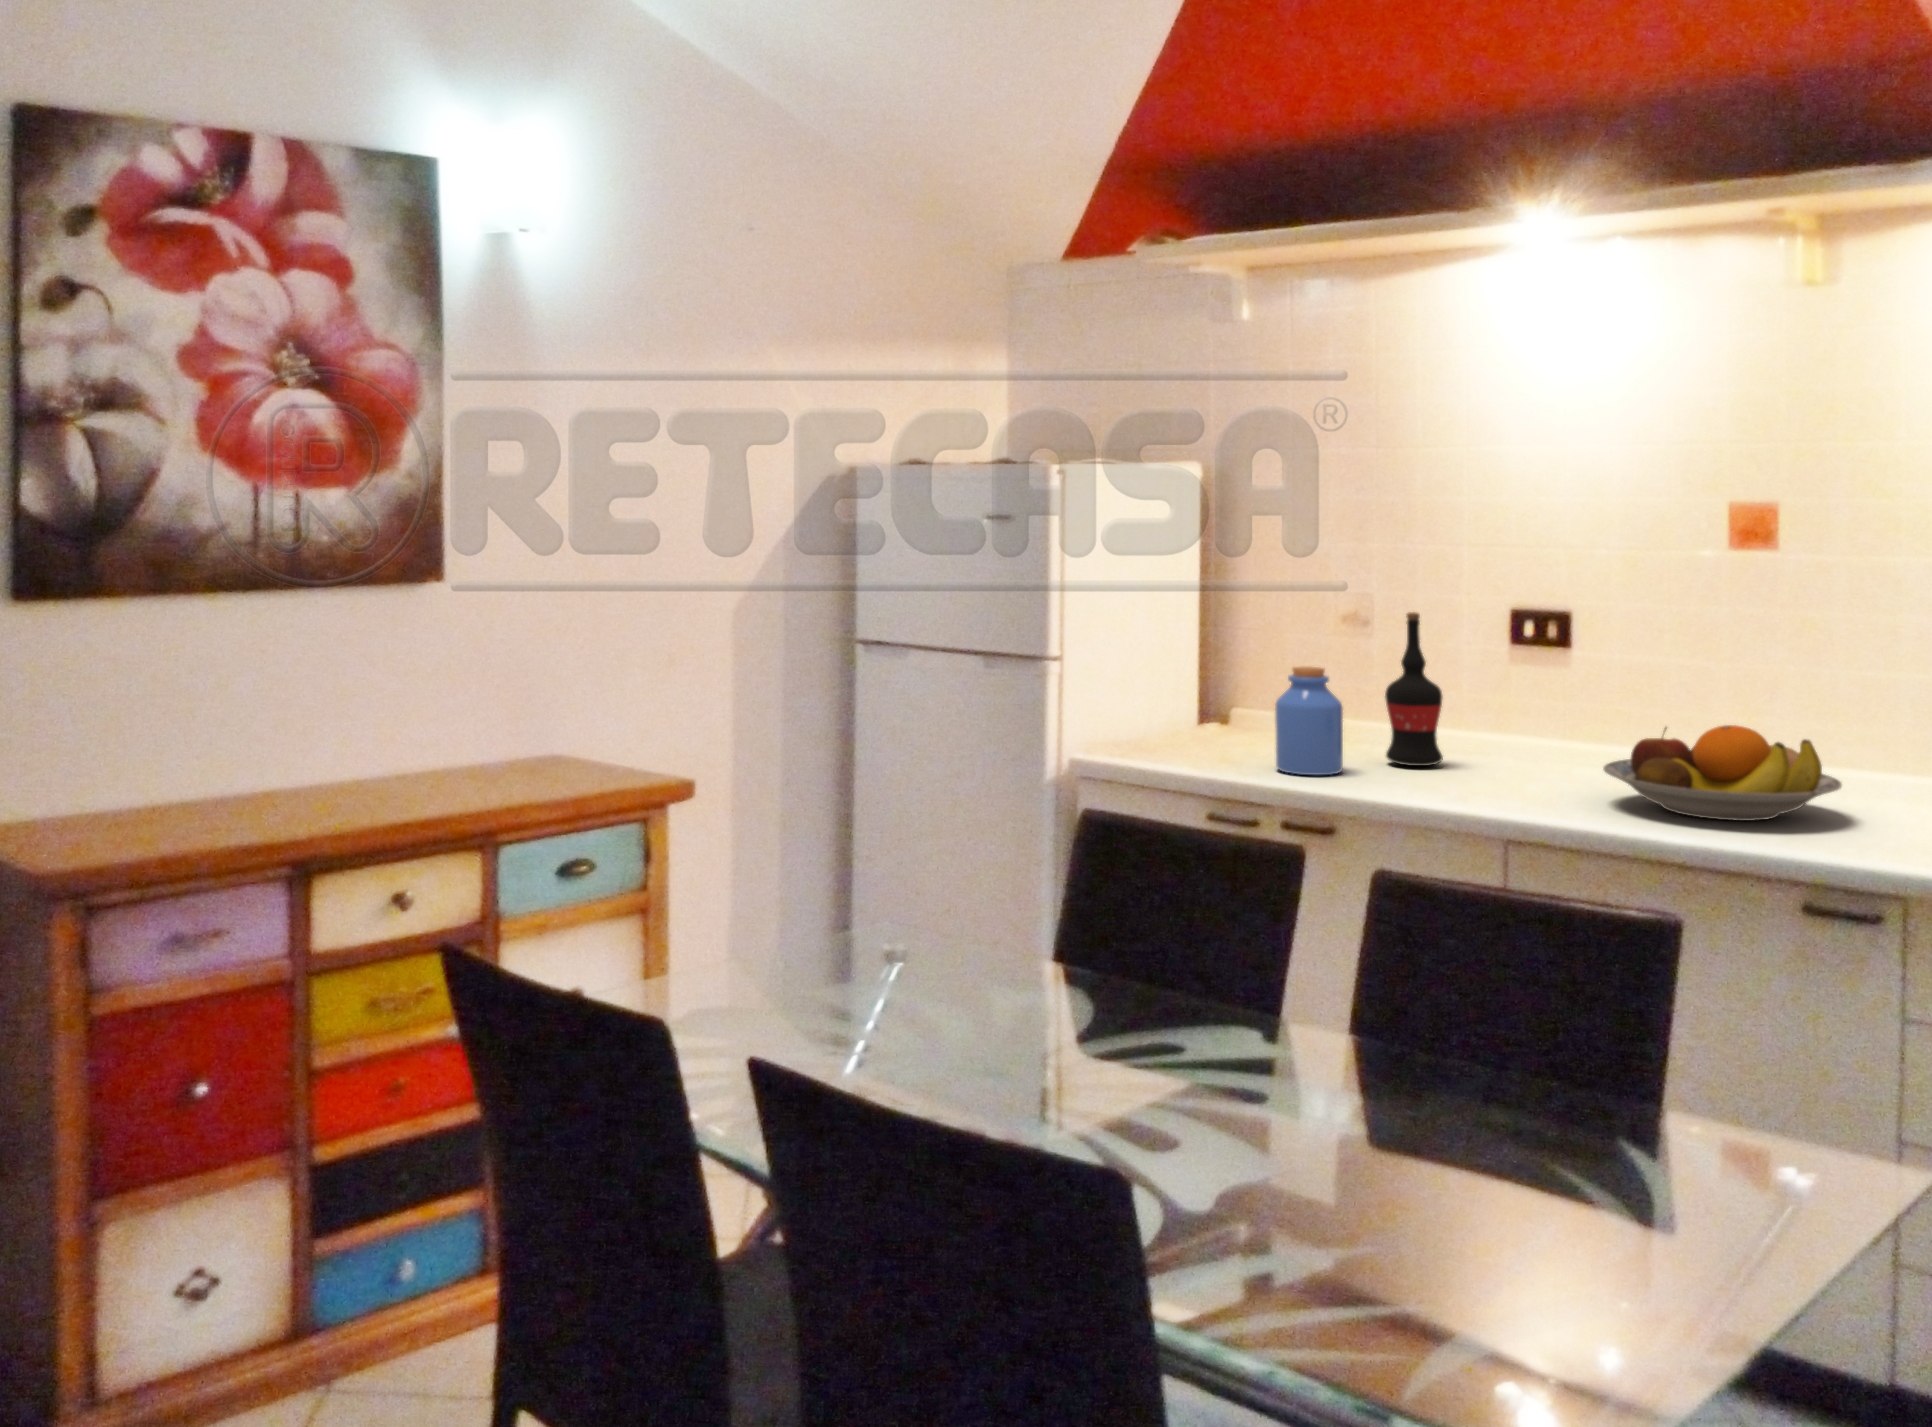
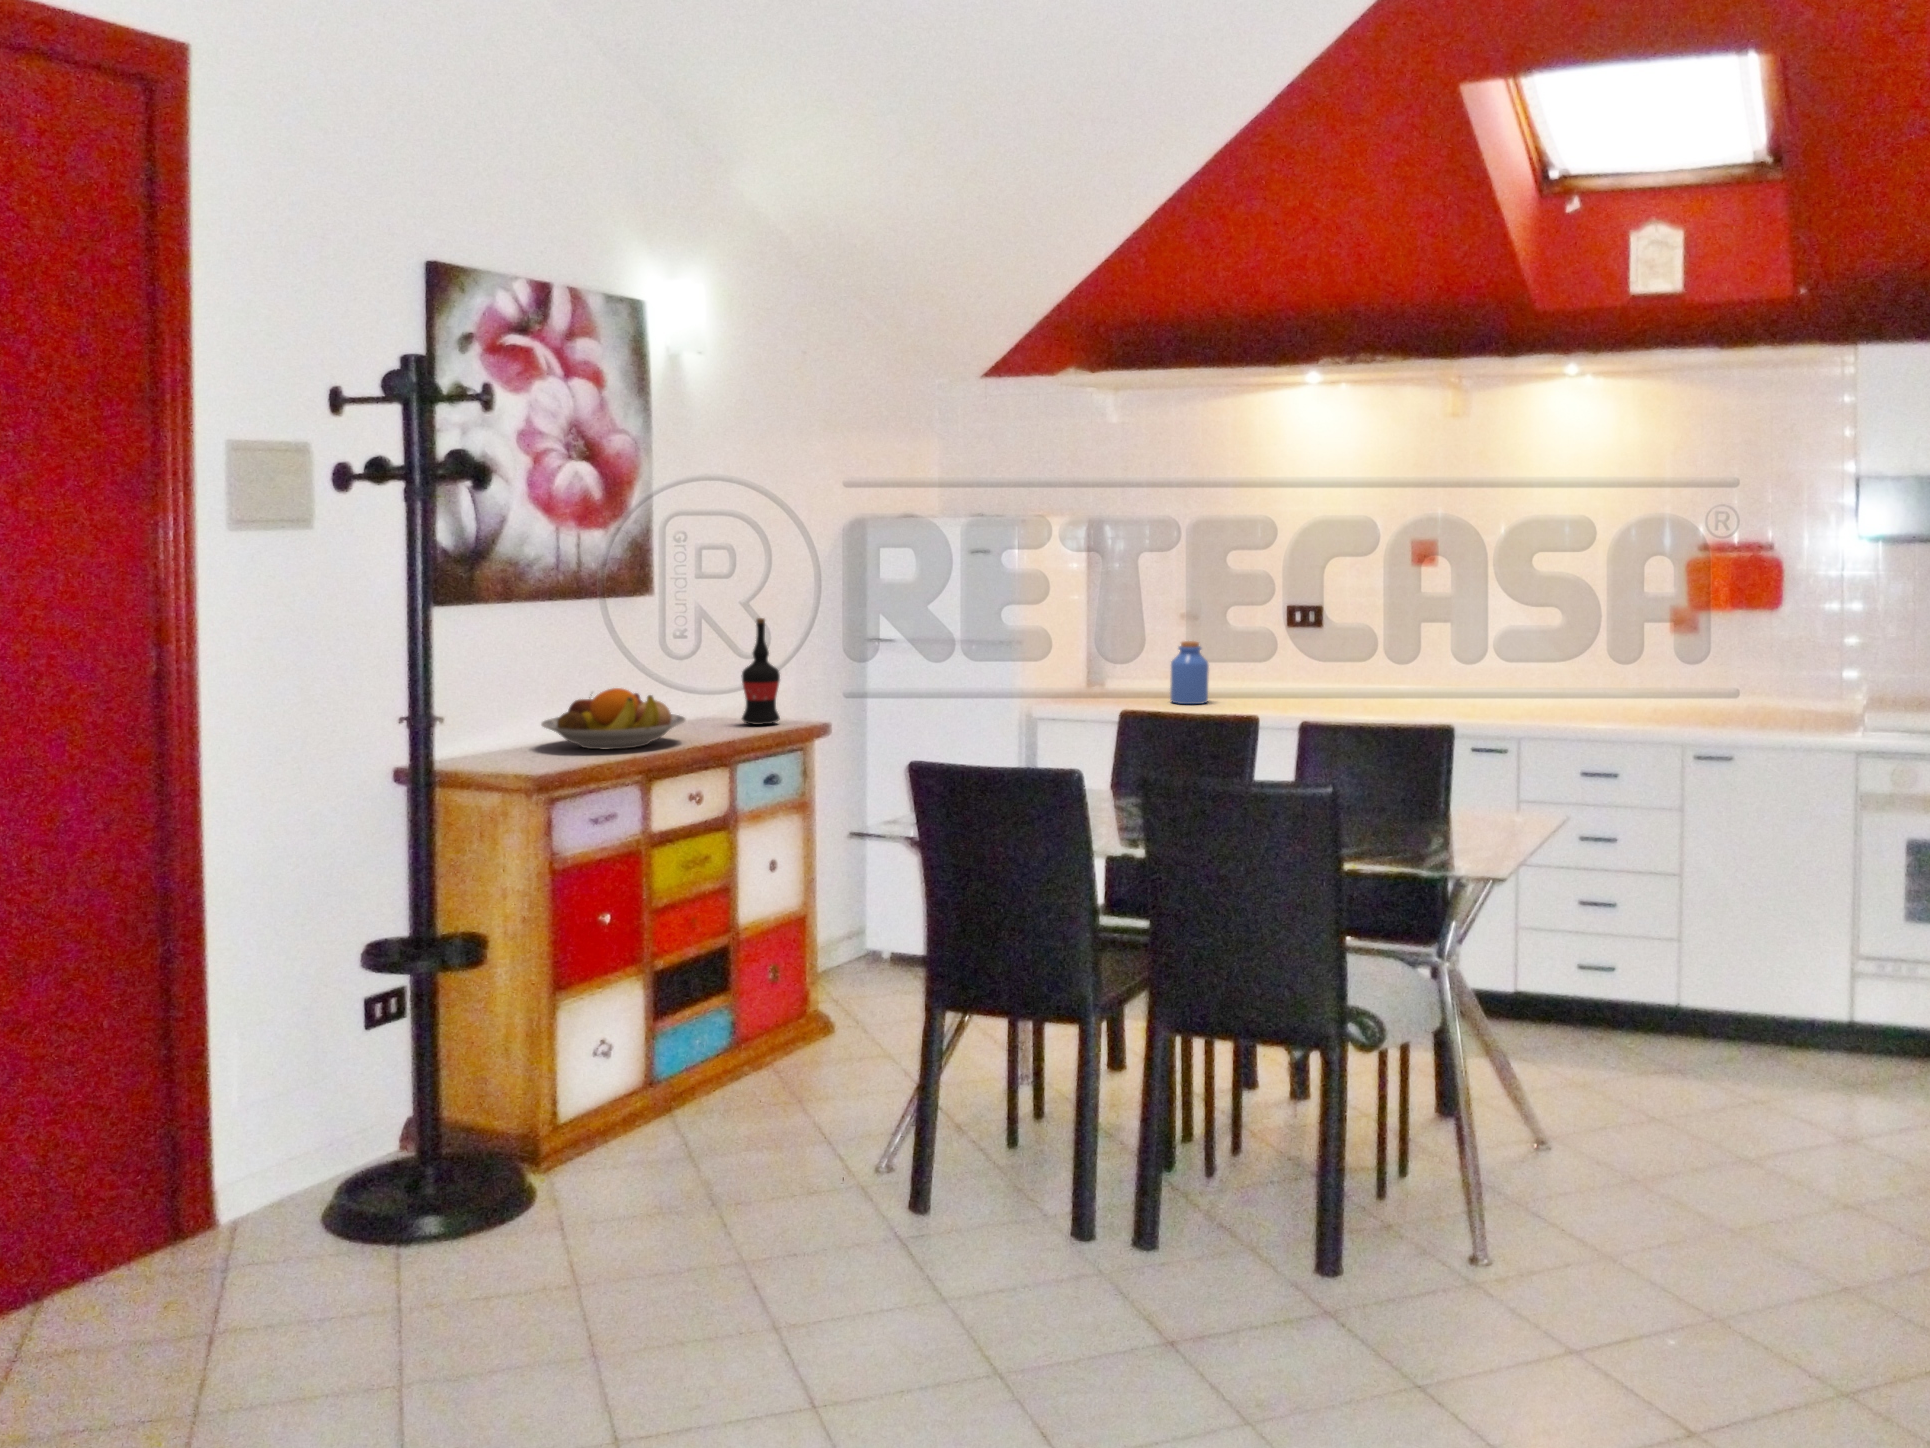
wine bottle: present [1385,612,1443,766] -> present [741,618,780,725]
fruit bowl: present [1603,725,1842,821] -> present [541,688,686,749]

